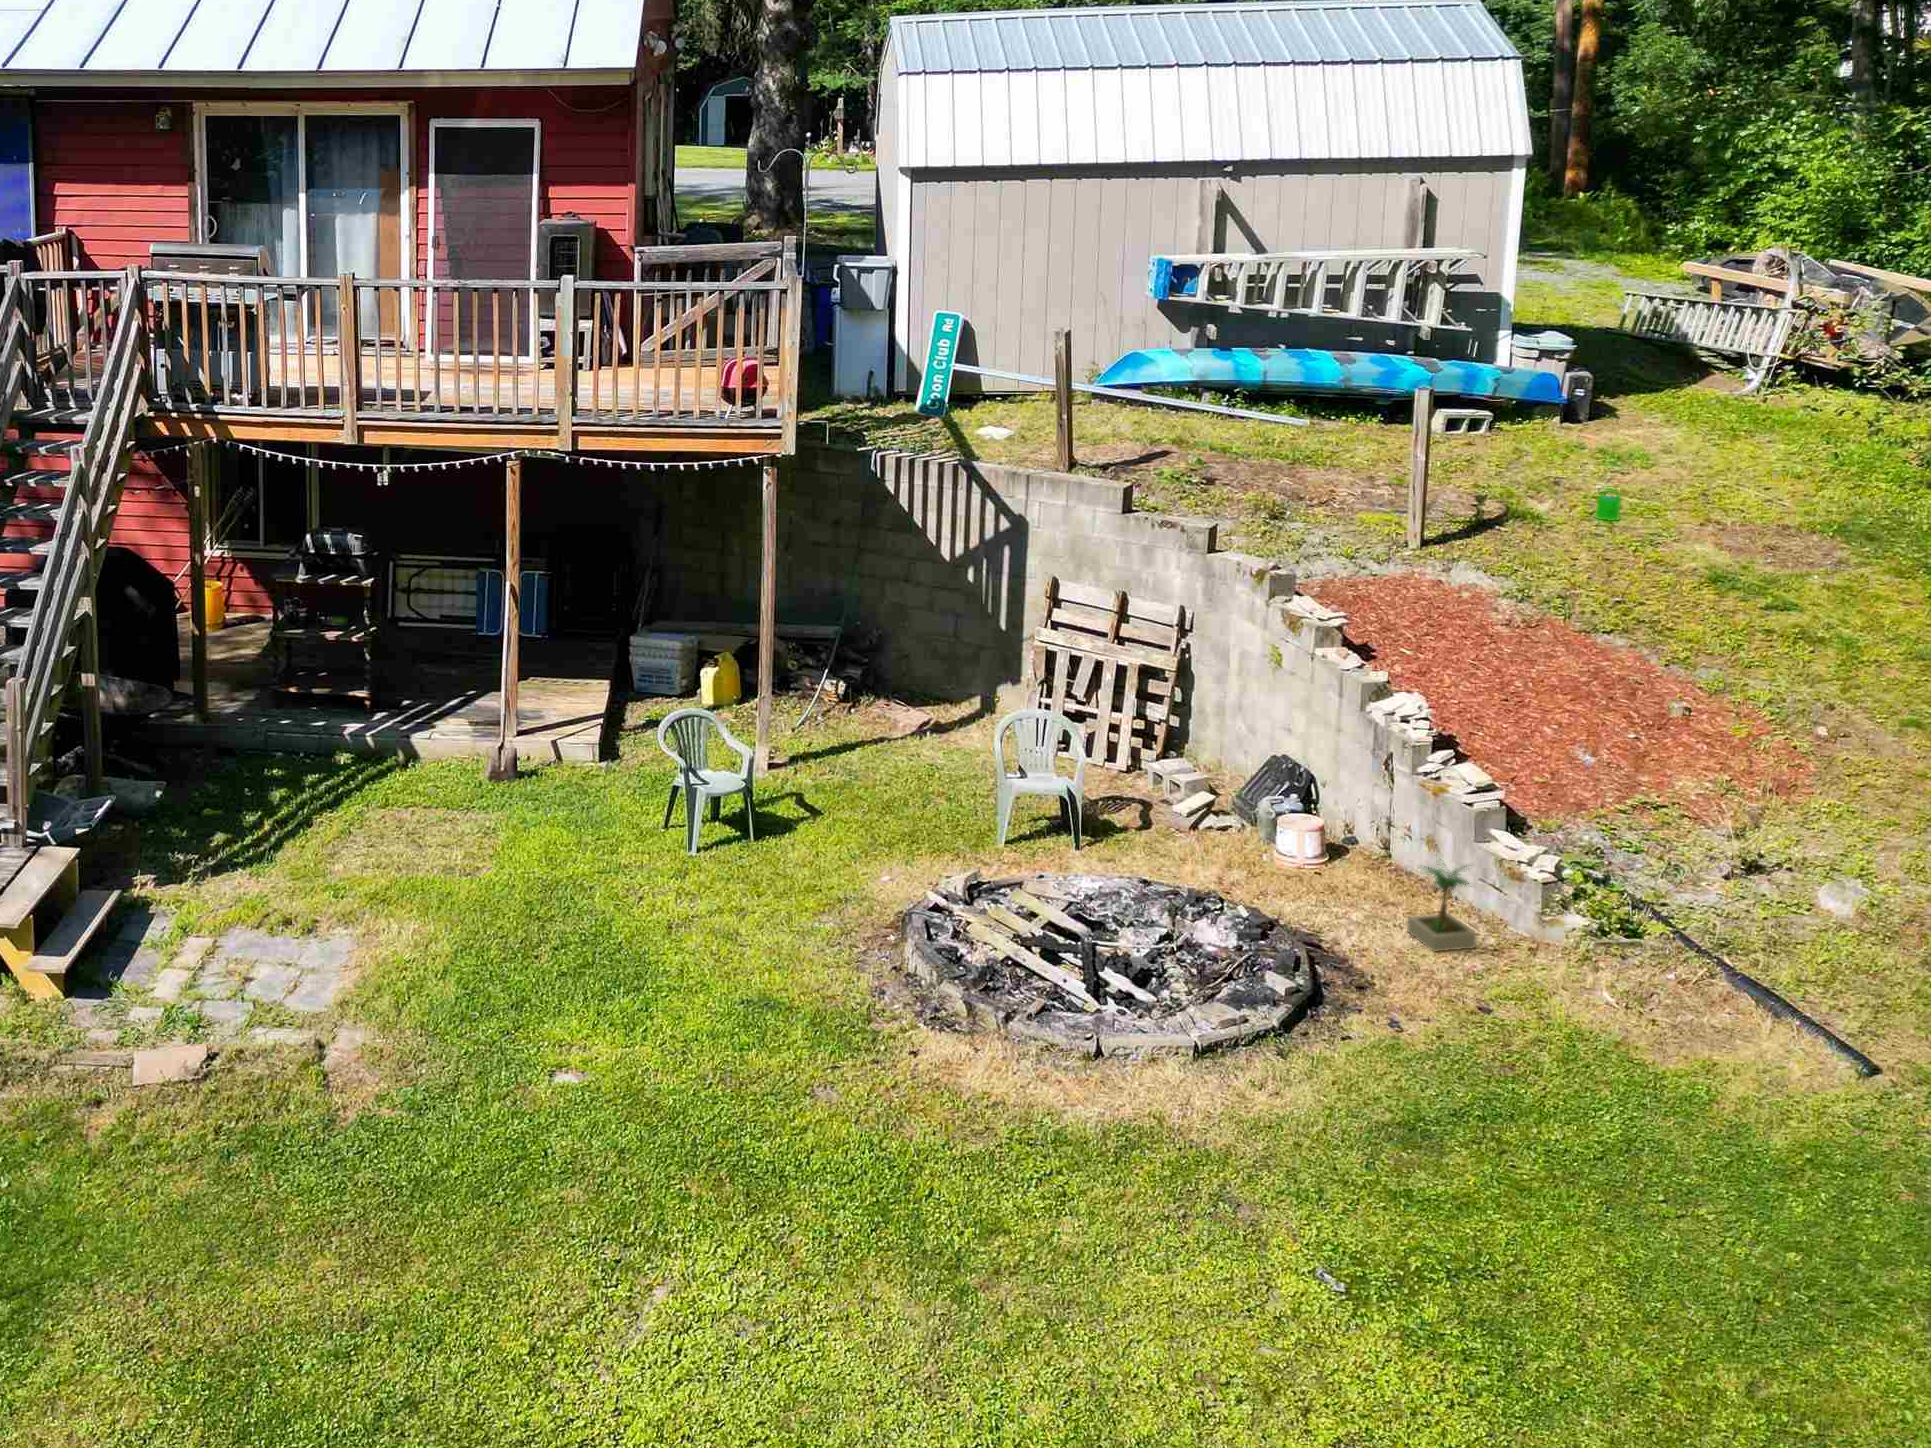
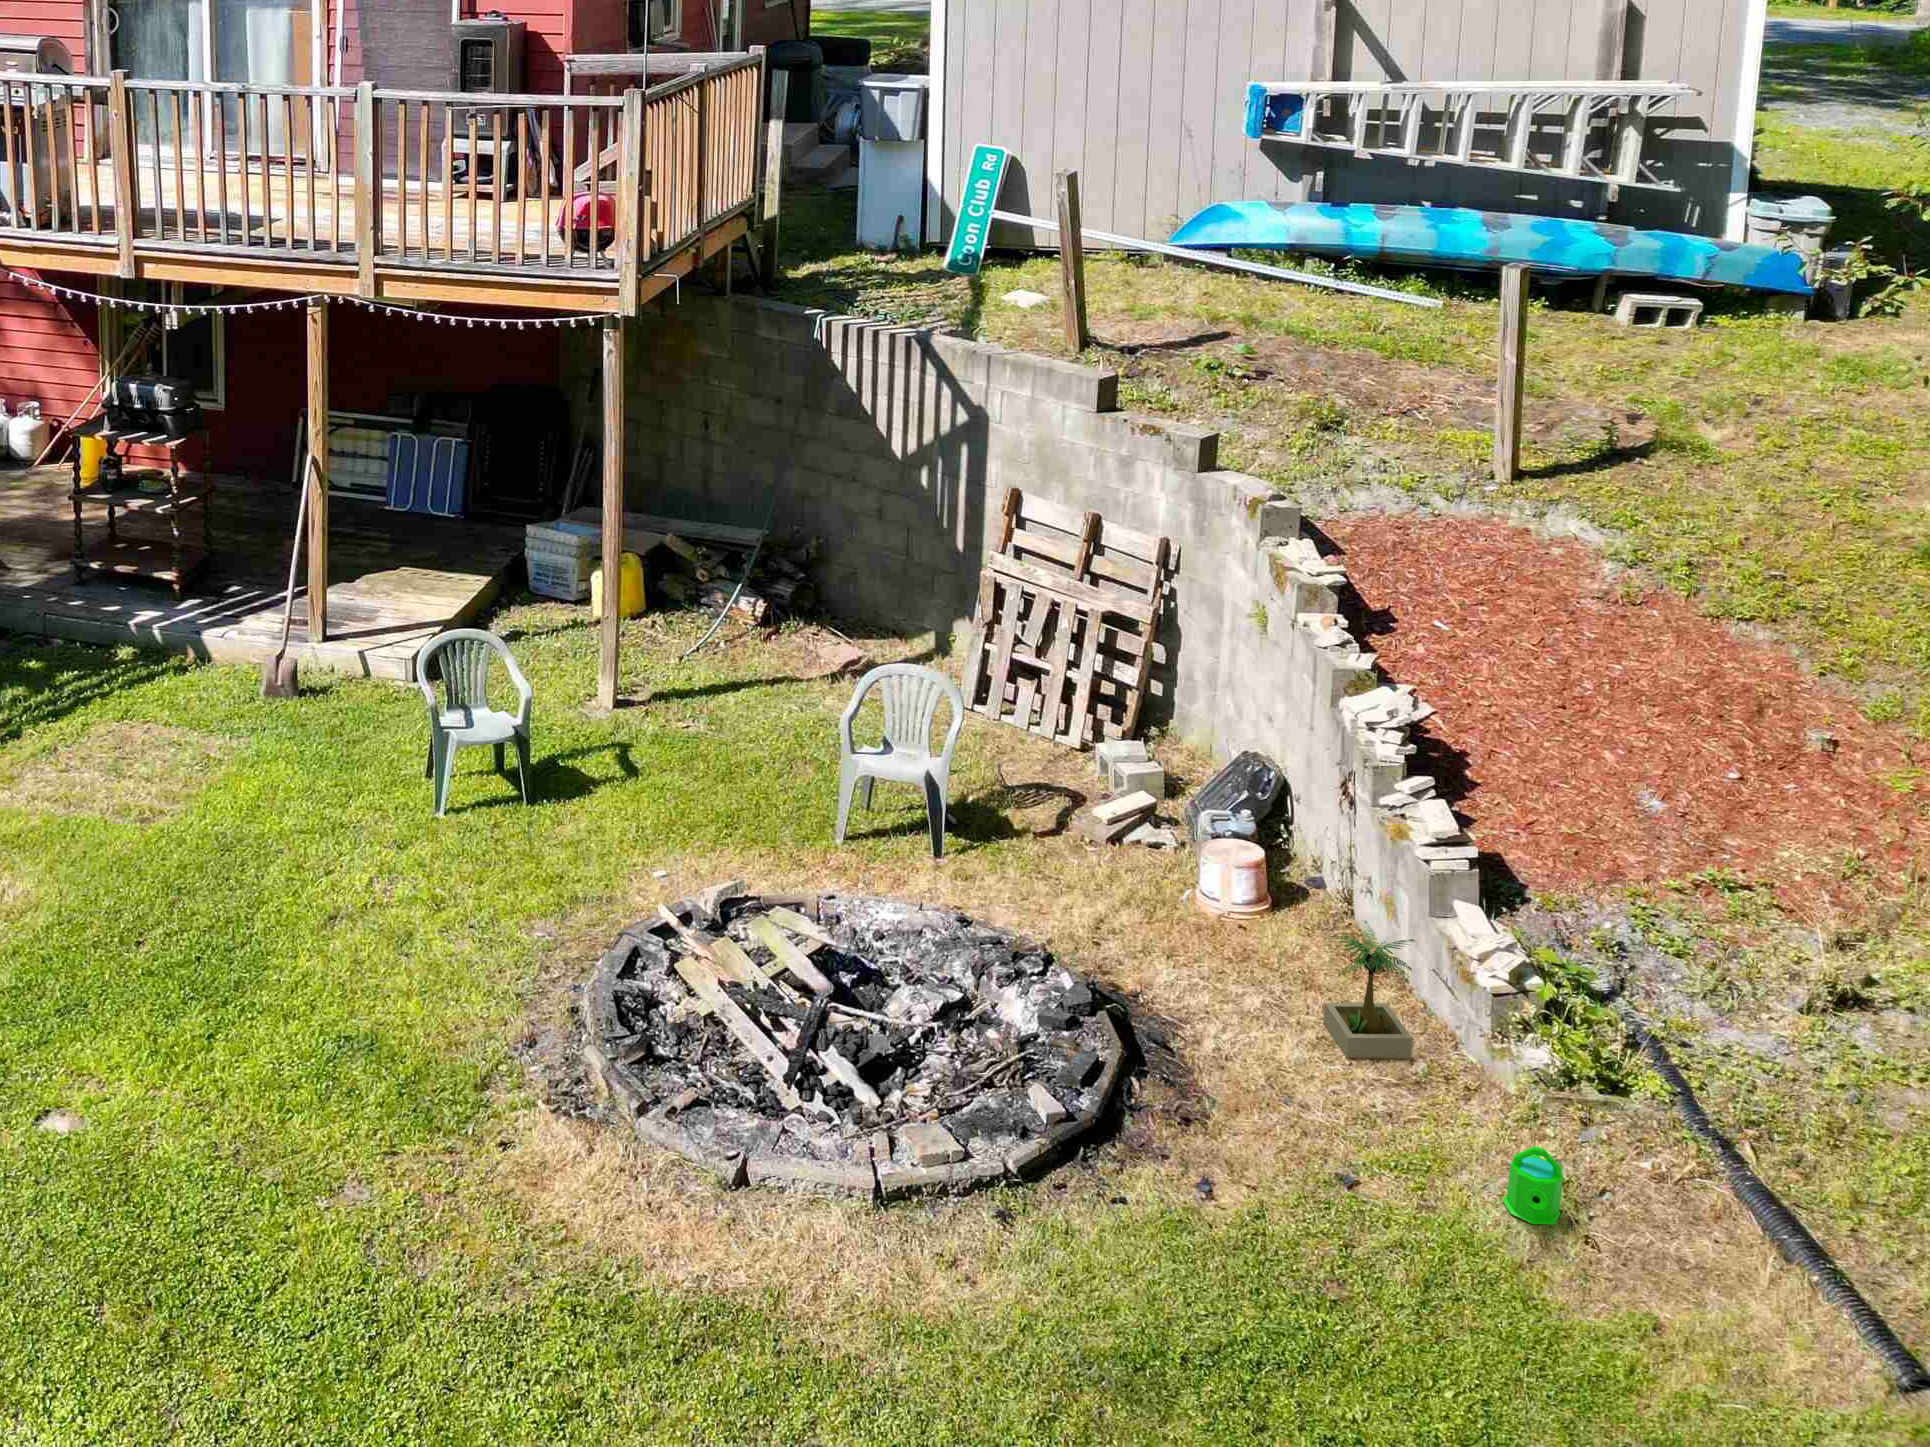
watering can: present [1595,488,1621,521] -> present [1502,1146,1563,1225]

